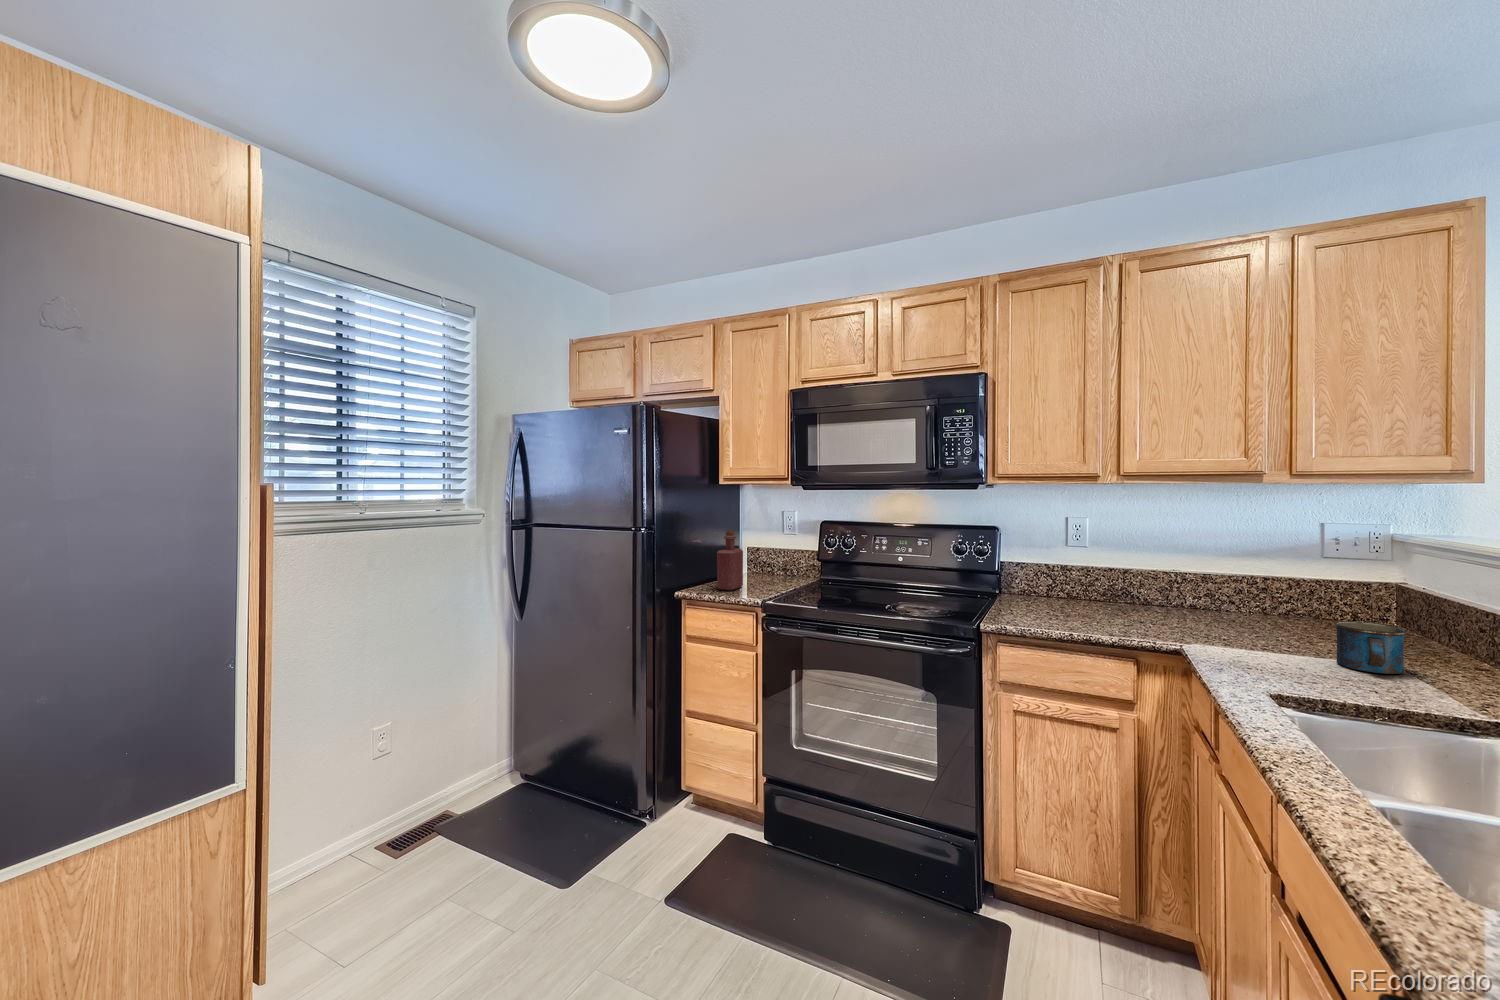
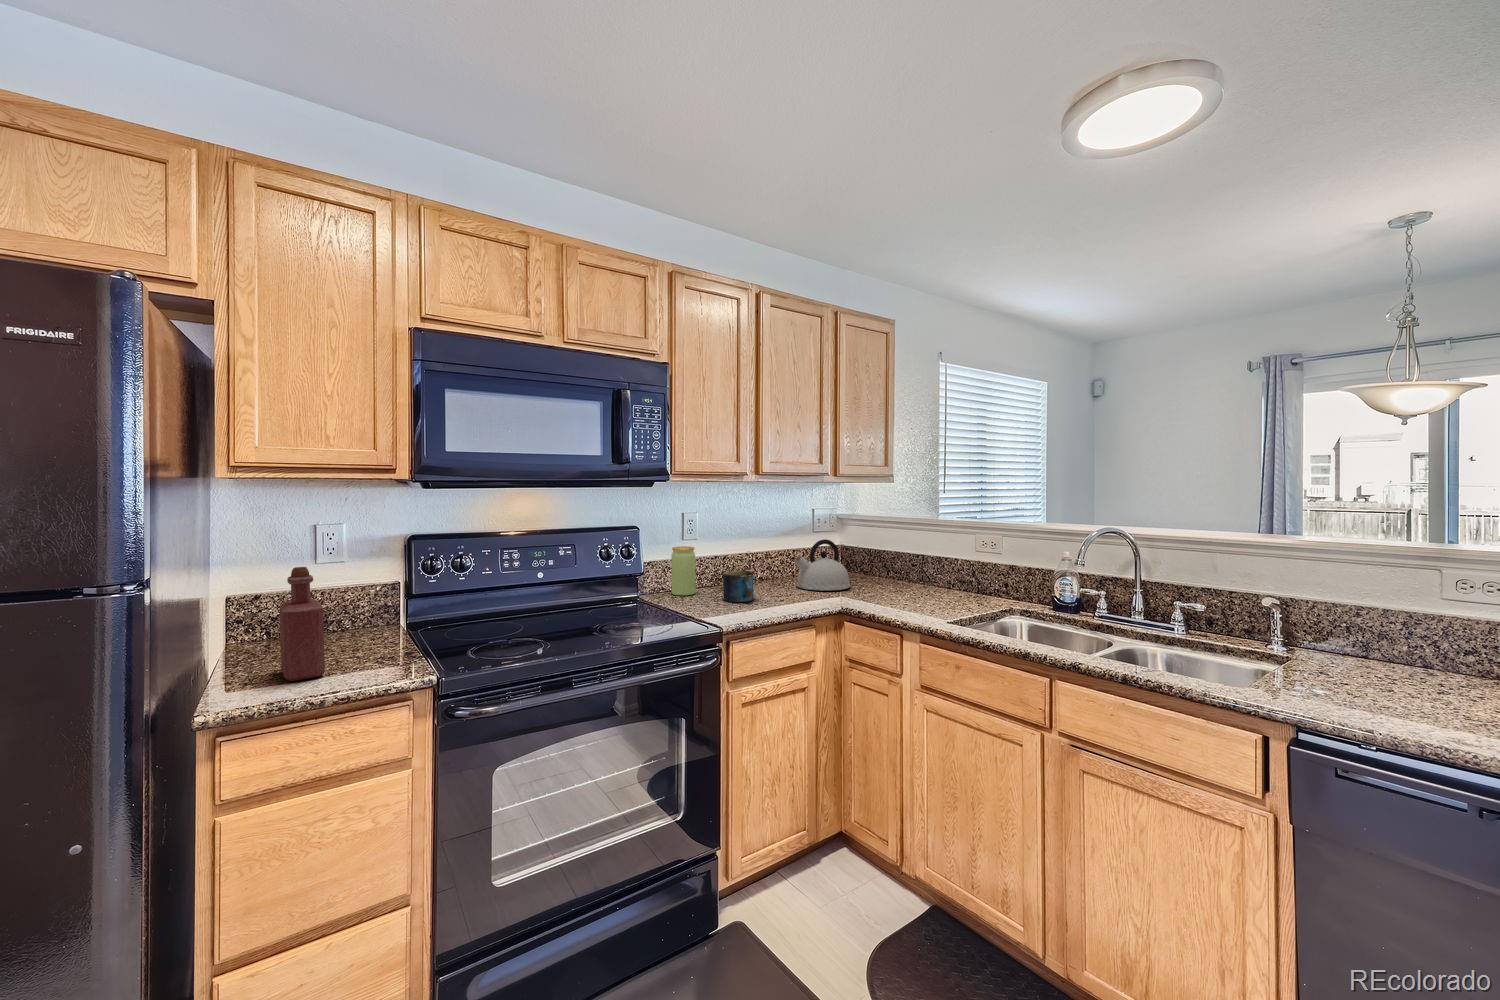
jar: none [1038,552,1065,602] -> present [671,546,696,595]
kettle: none [1201,564,1307,636] -> present [794,539,851,591]
mug: present [1334,621,1408,674] -> present [722,571,755,602]

